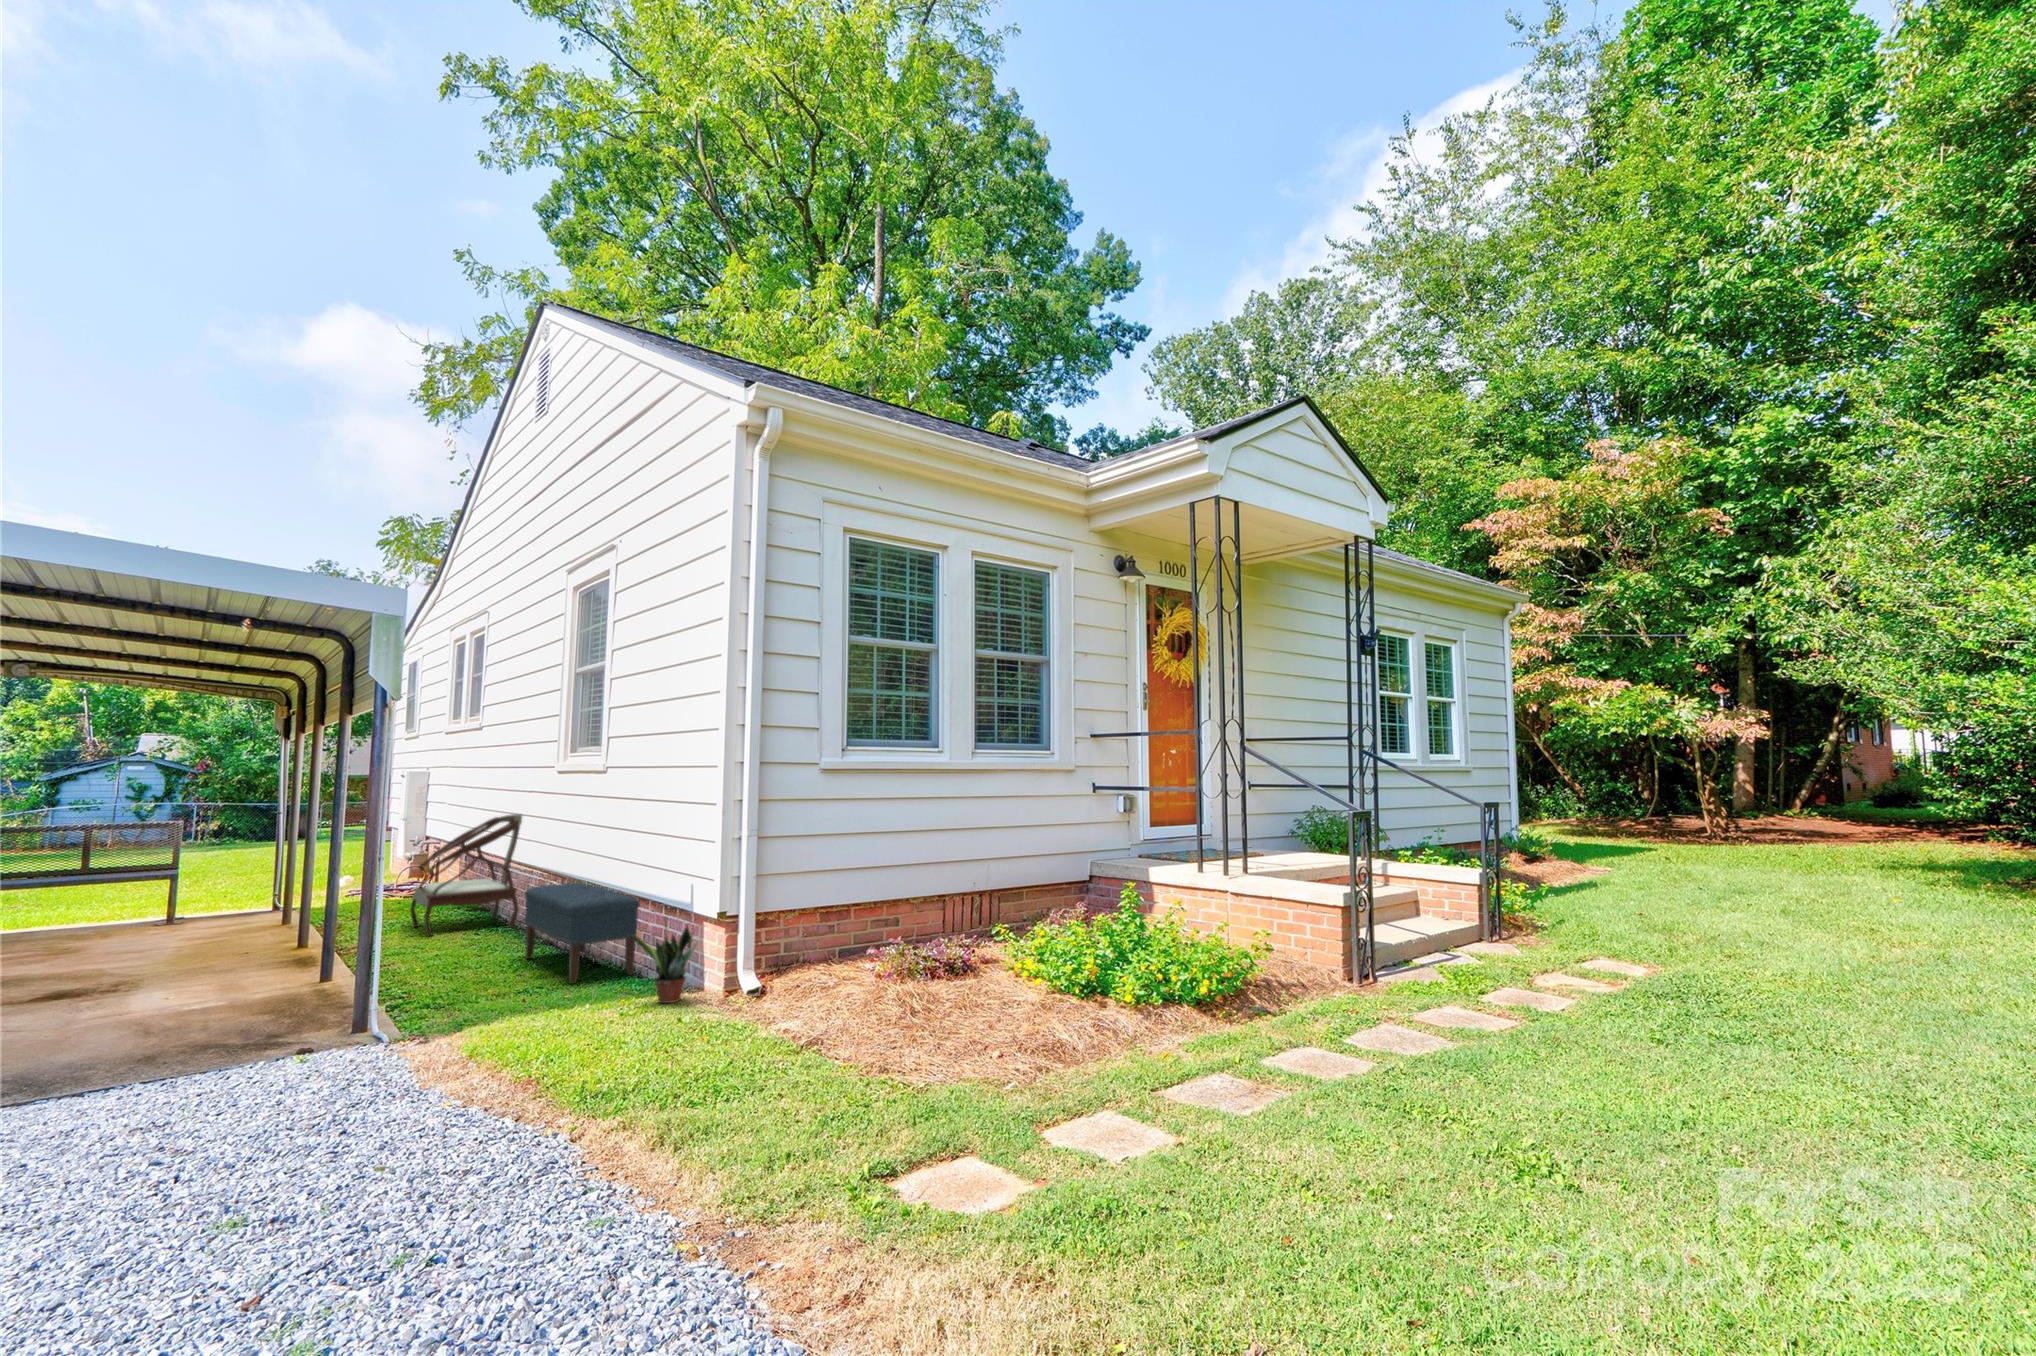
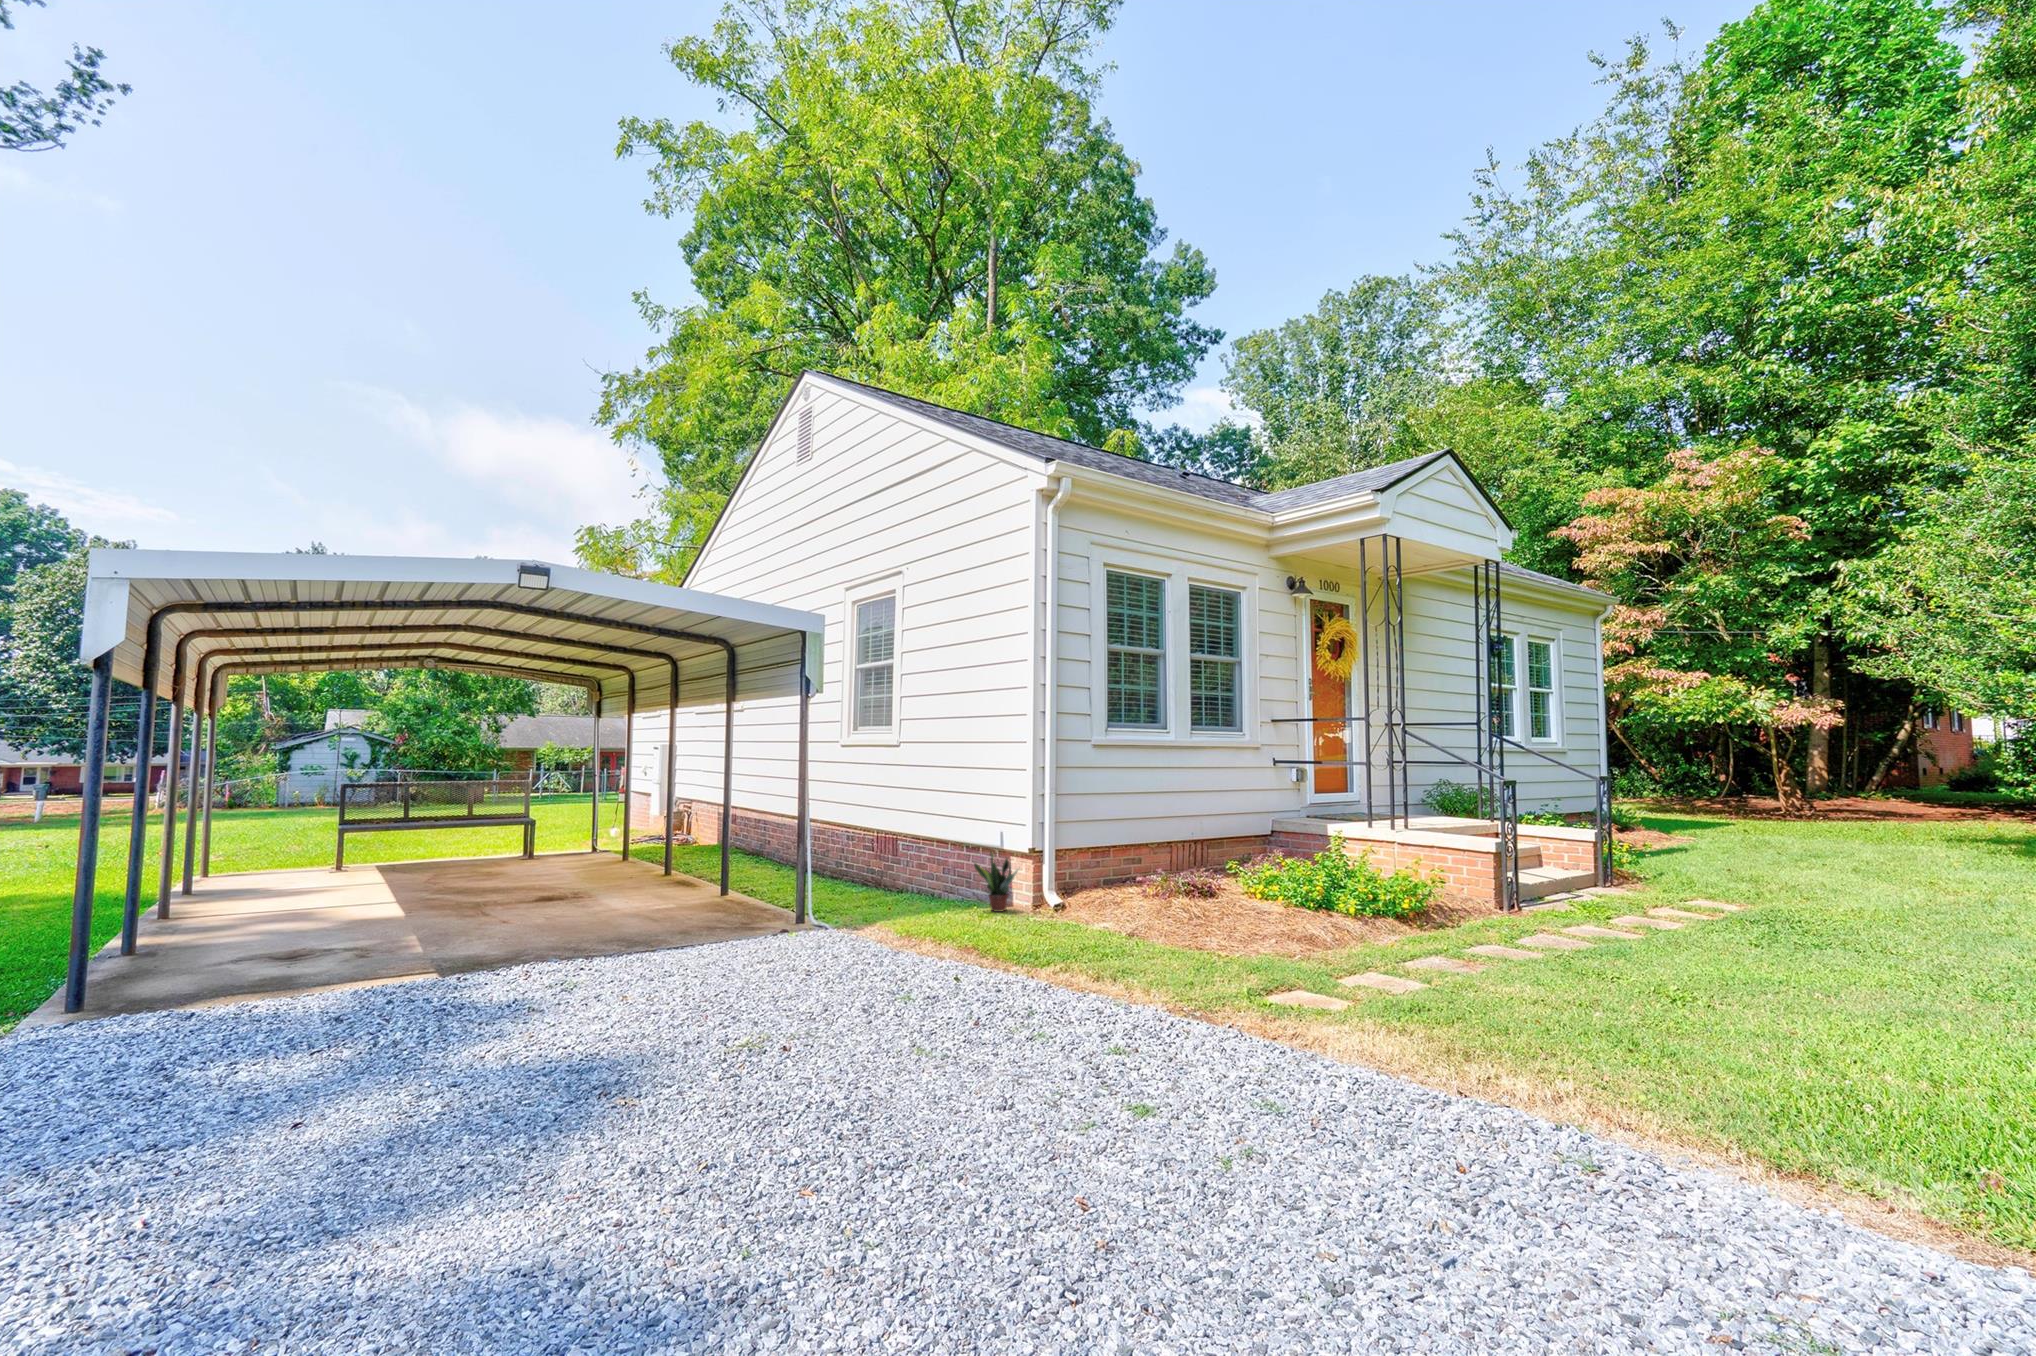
armchair: present [410,814,522,936] -> none [728,780,812,872]
bench: present [525,883,640,984] -> none [851,830,952,901]

